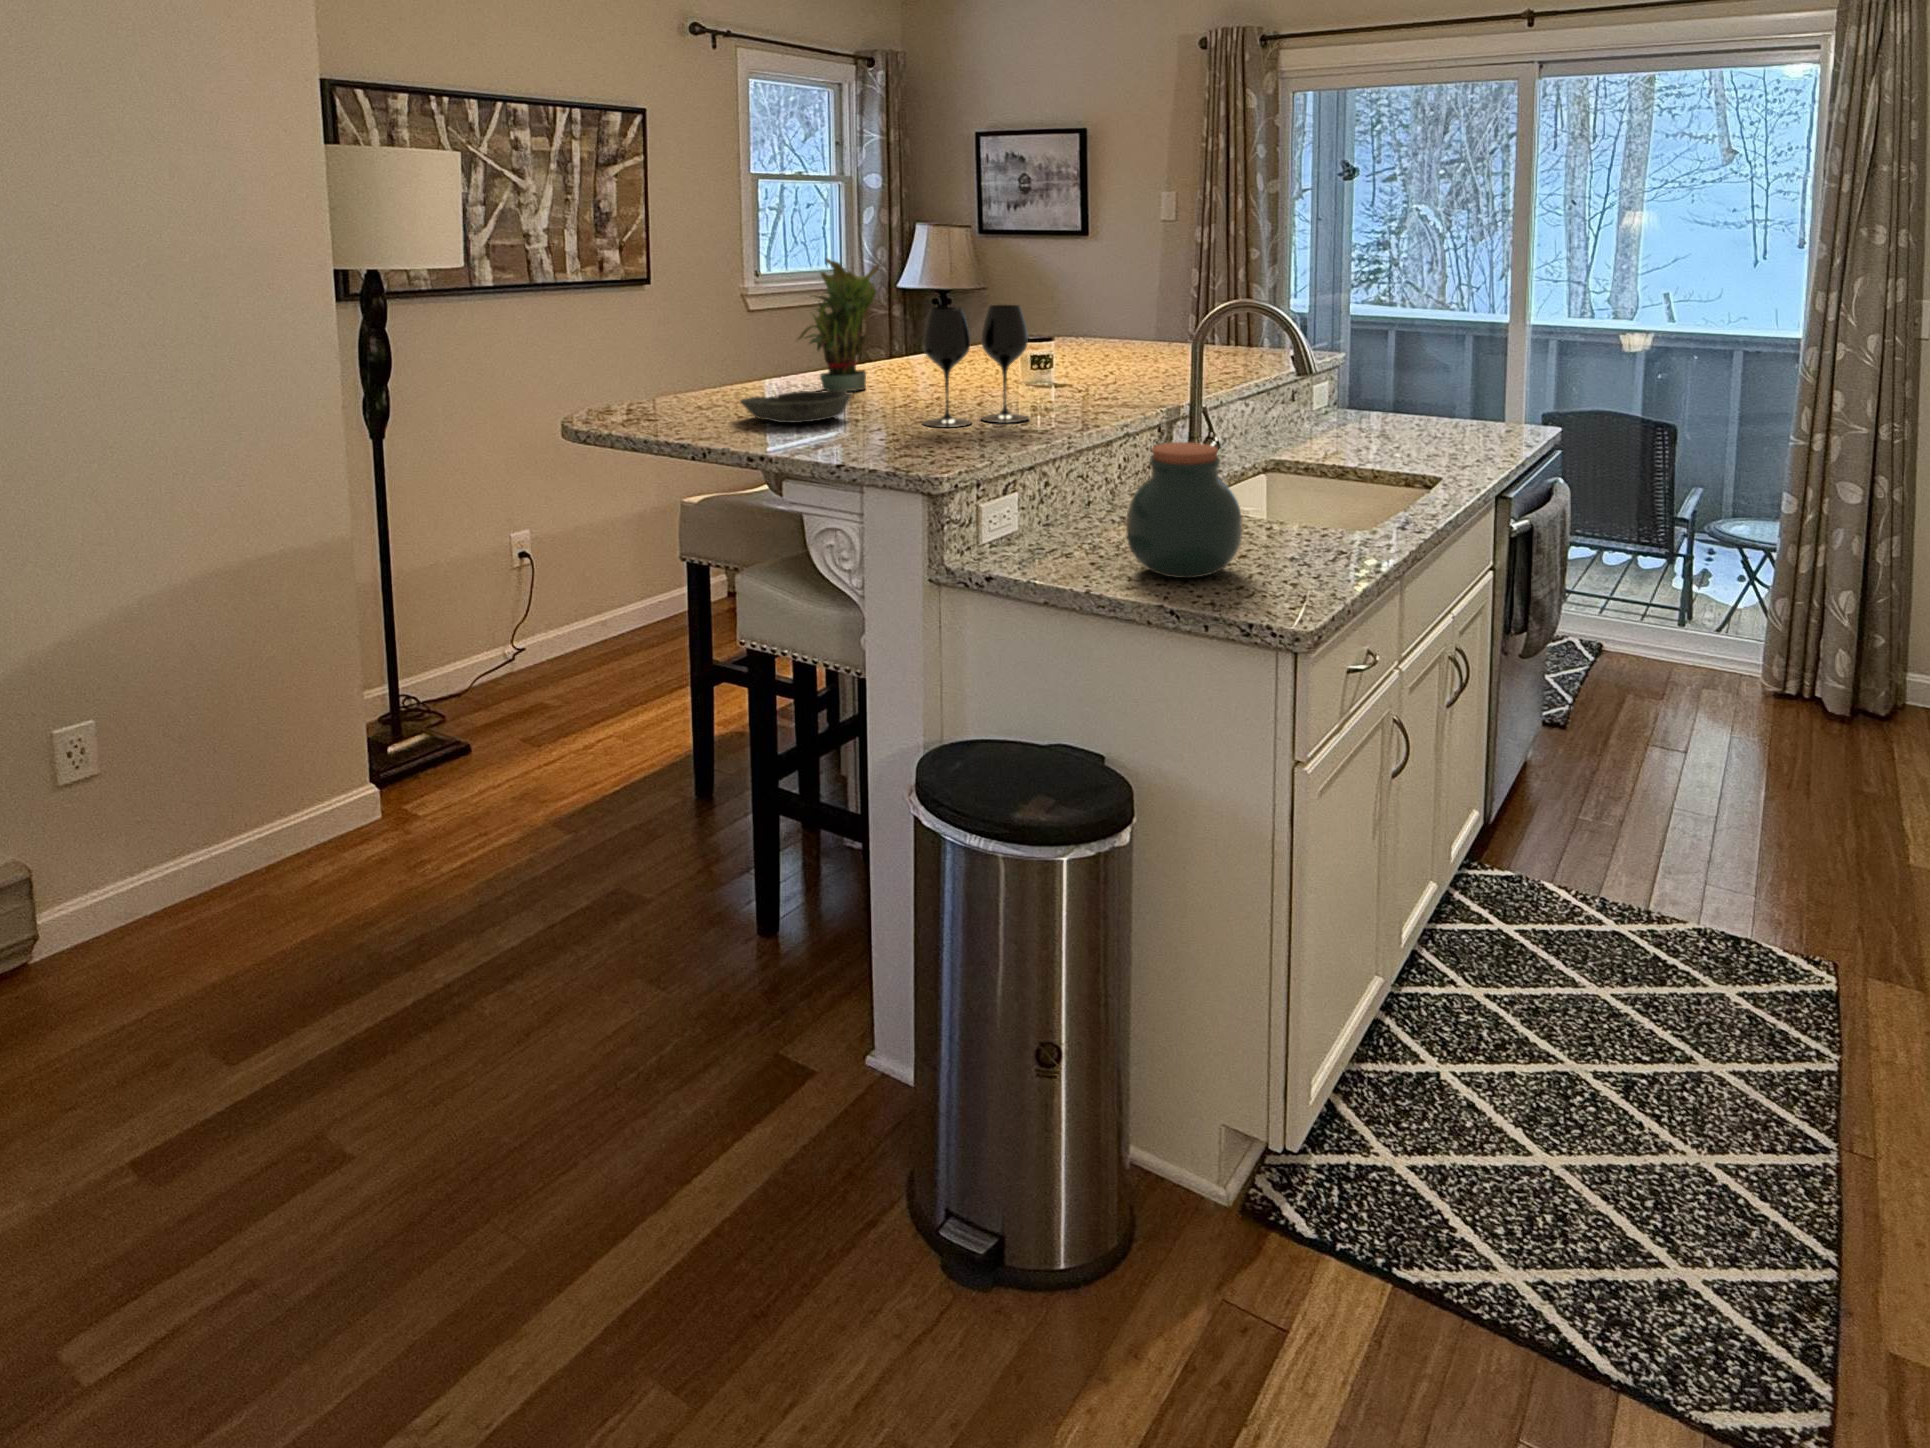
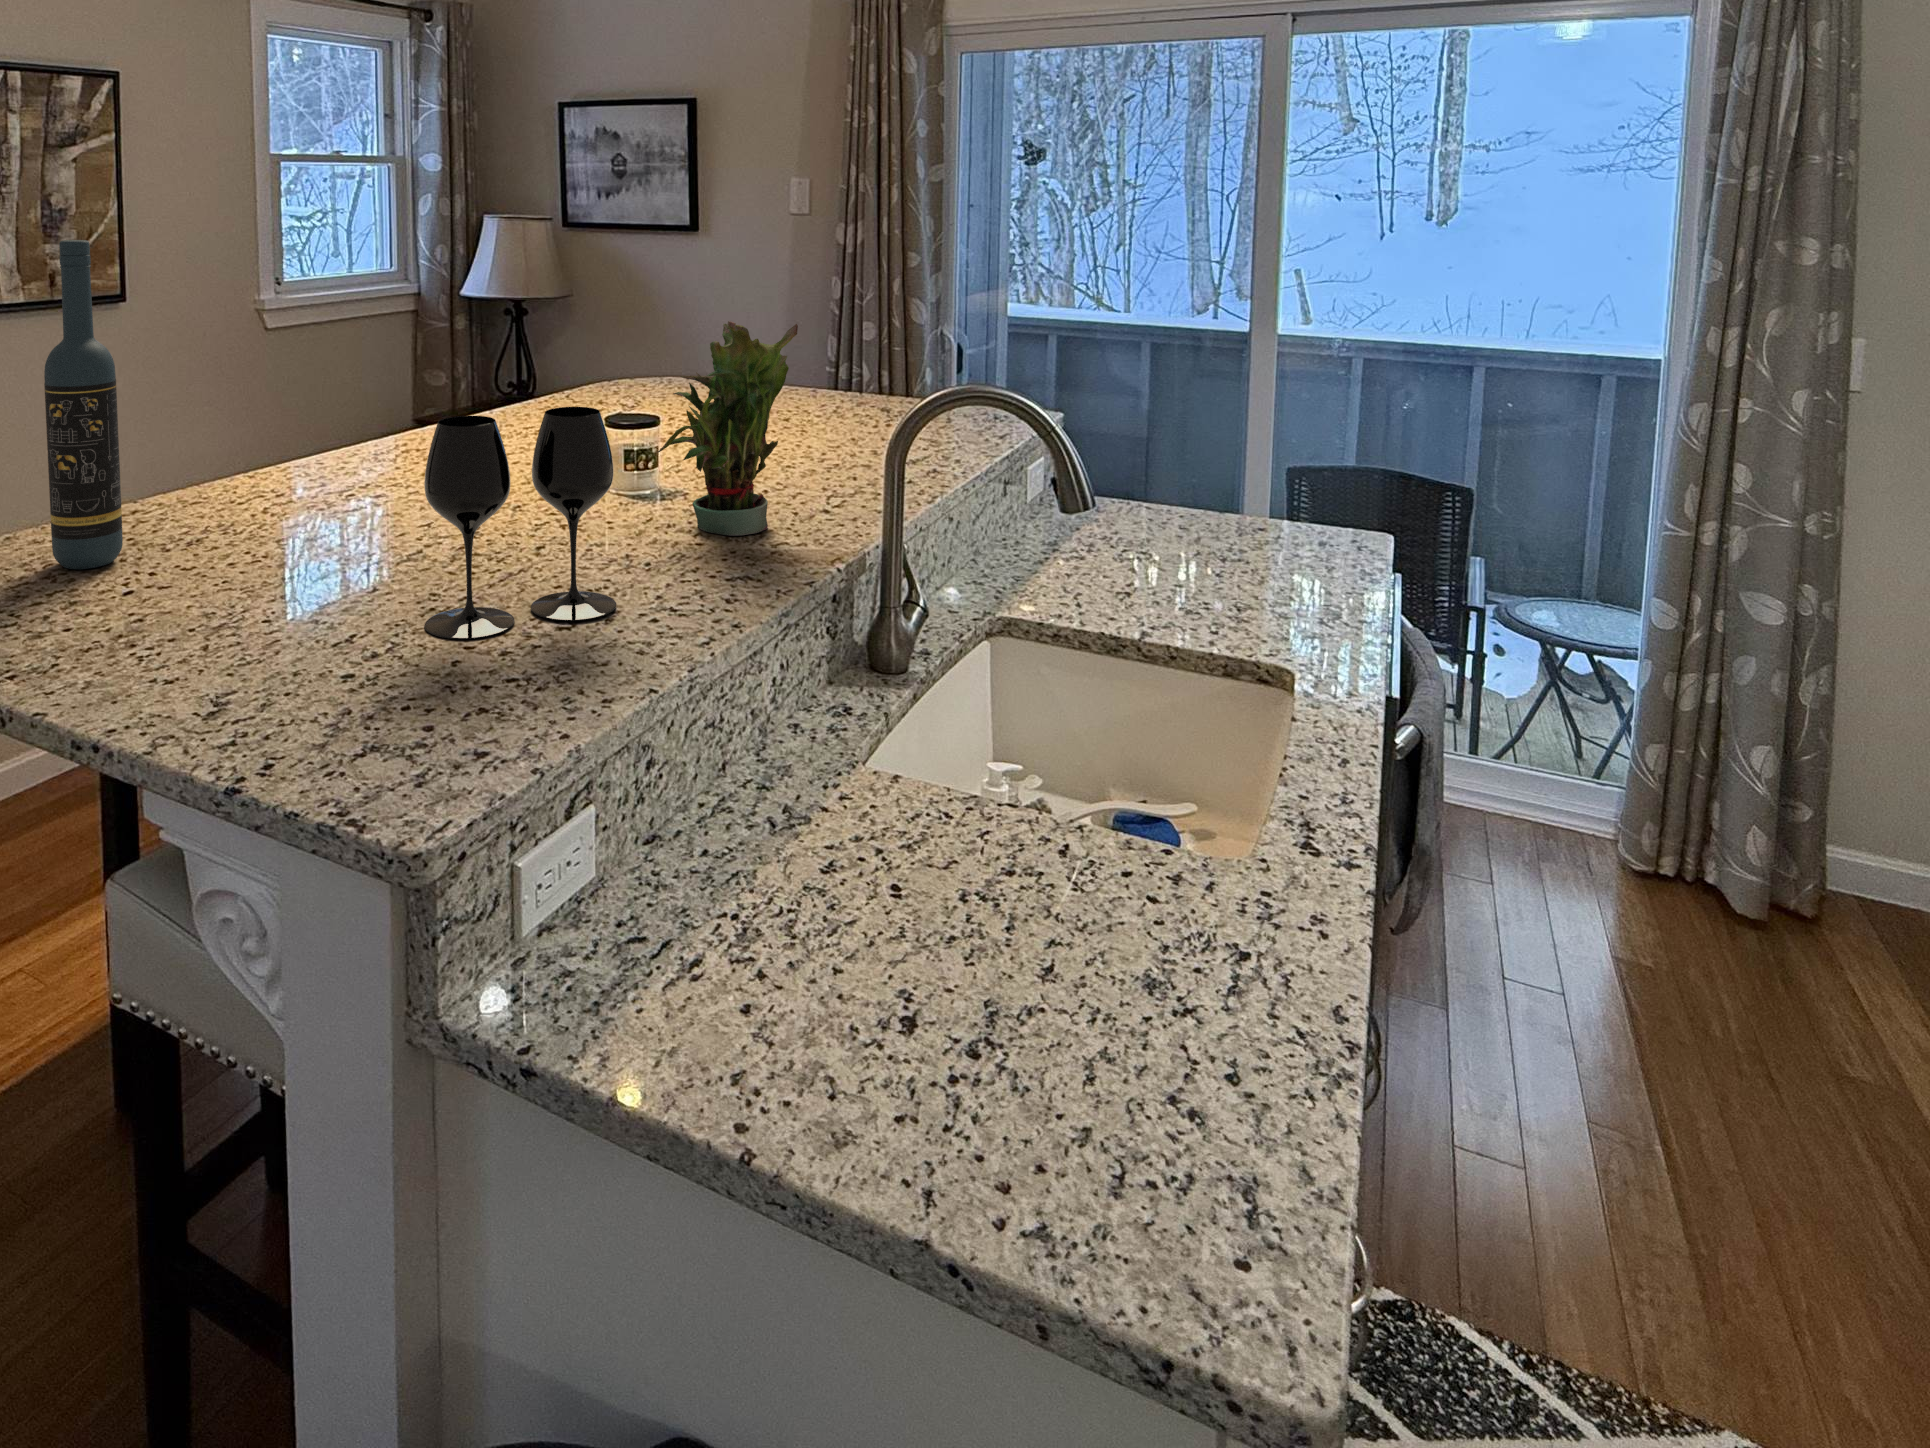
wine bottle: none [692,212,734,406] -> present [44,240,123,569]
potted plant: present [798,259,879,391] -> present [657,321,798,536]
bowl: present [740,390,852,423] -> none [98,550,308,632]
jar: present [1126,442,1242,578] -> none [813,743,1058,1068]

